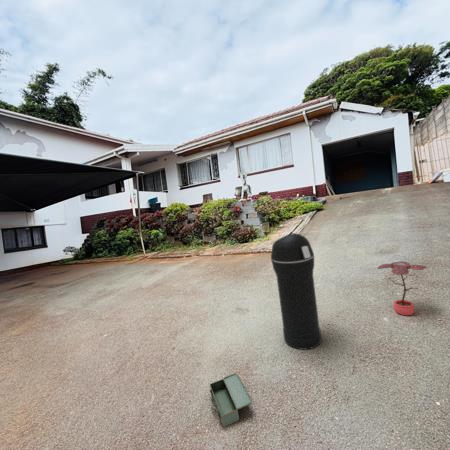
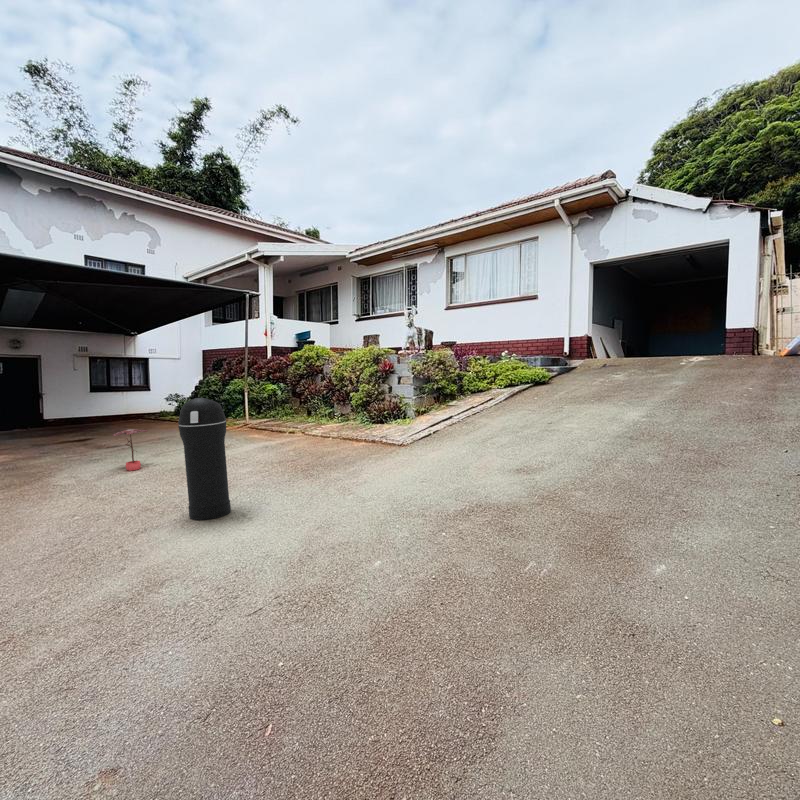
potted plant: present [378,261,426,315] -> present [112,429,147,471]
toolbox: present [210,373,252,427] -> none [57,518,107,543]

